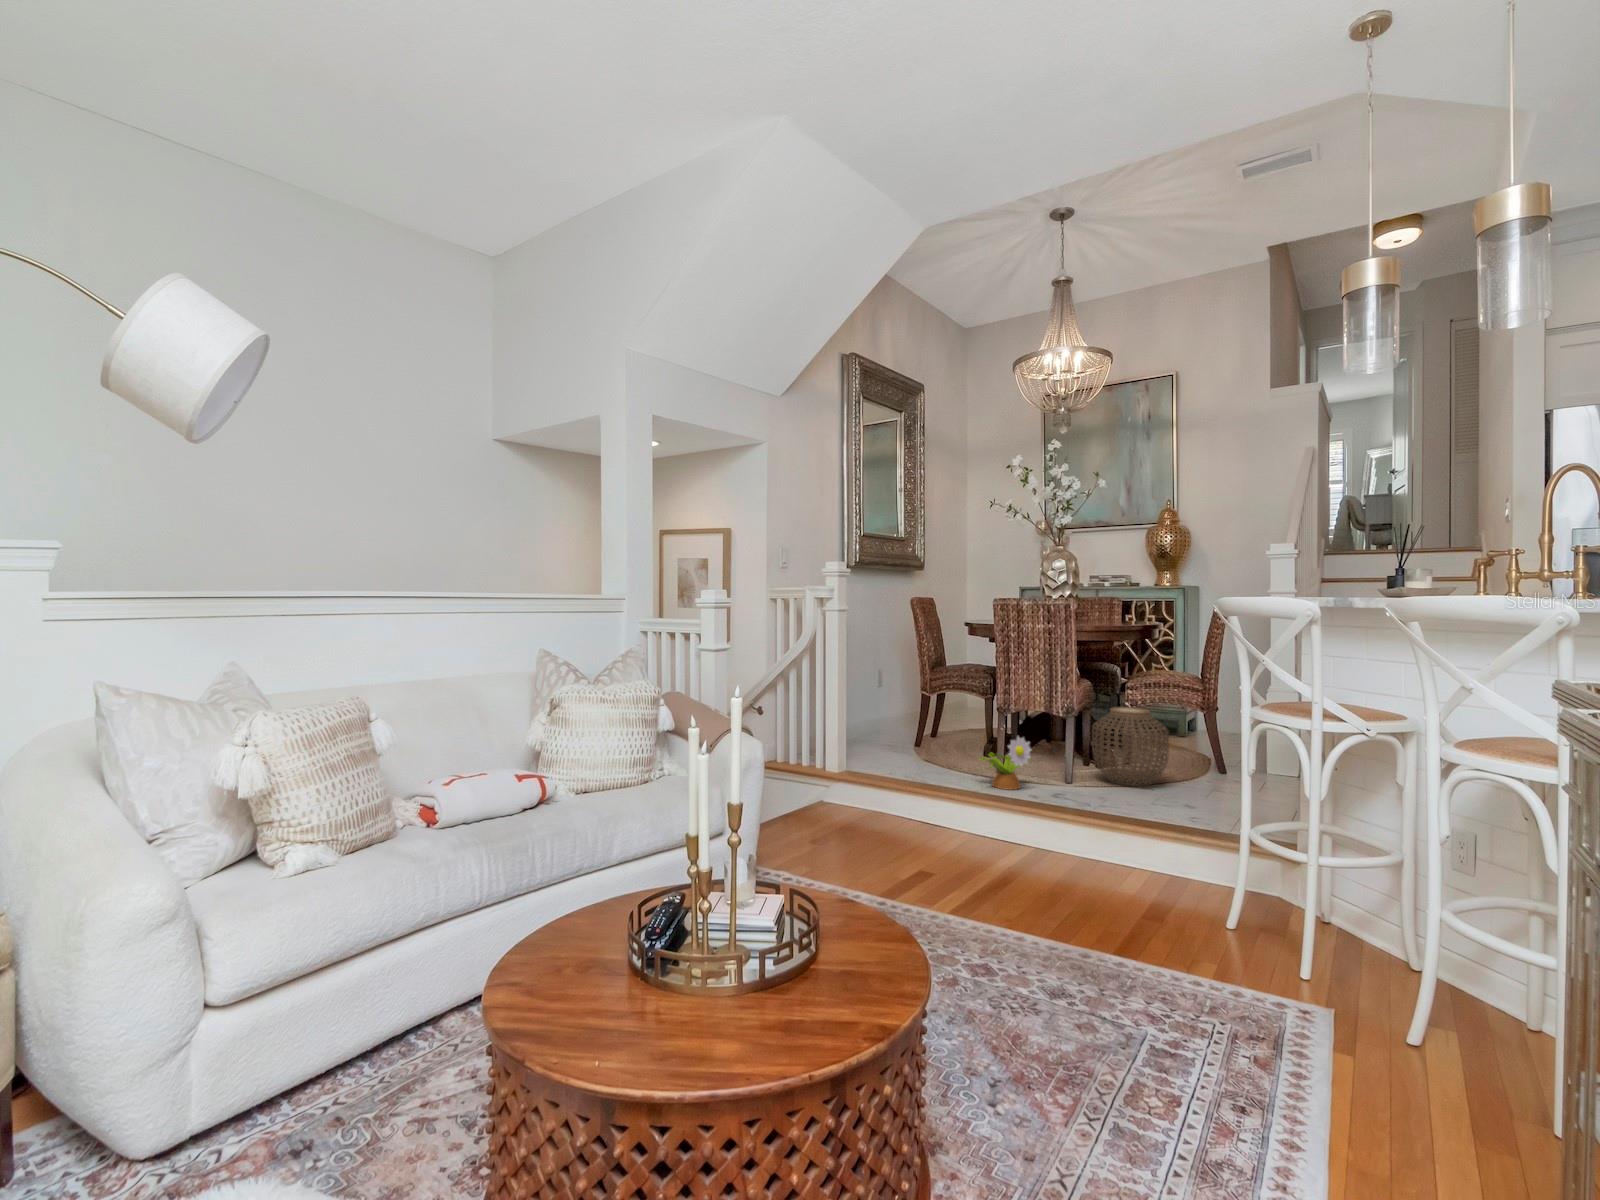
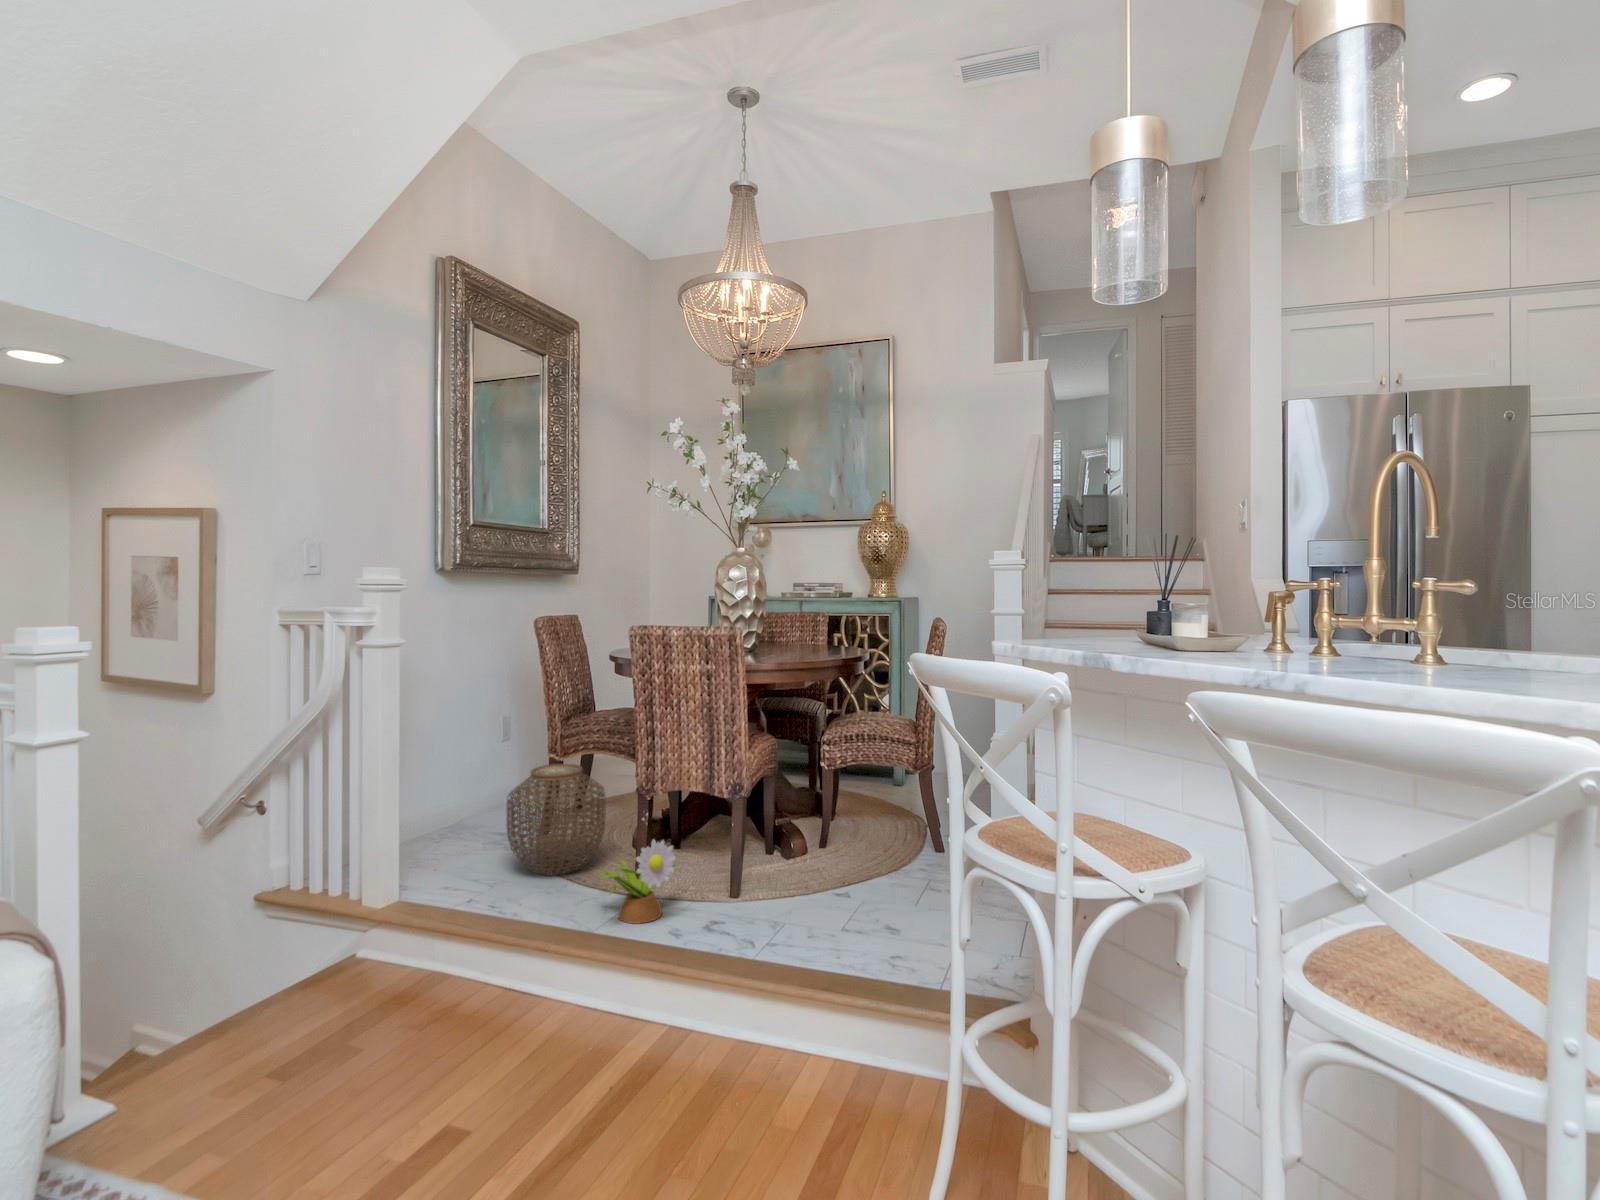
woven basket: present [1092,707,1169,786] -> present [506,764,605,875]

